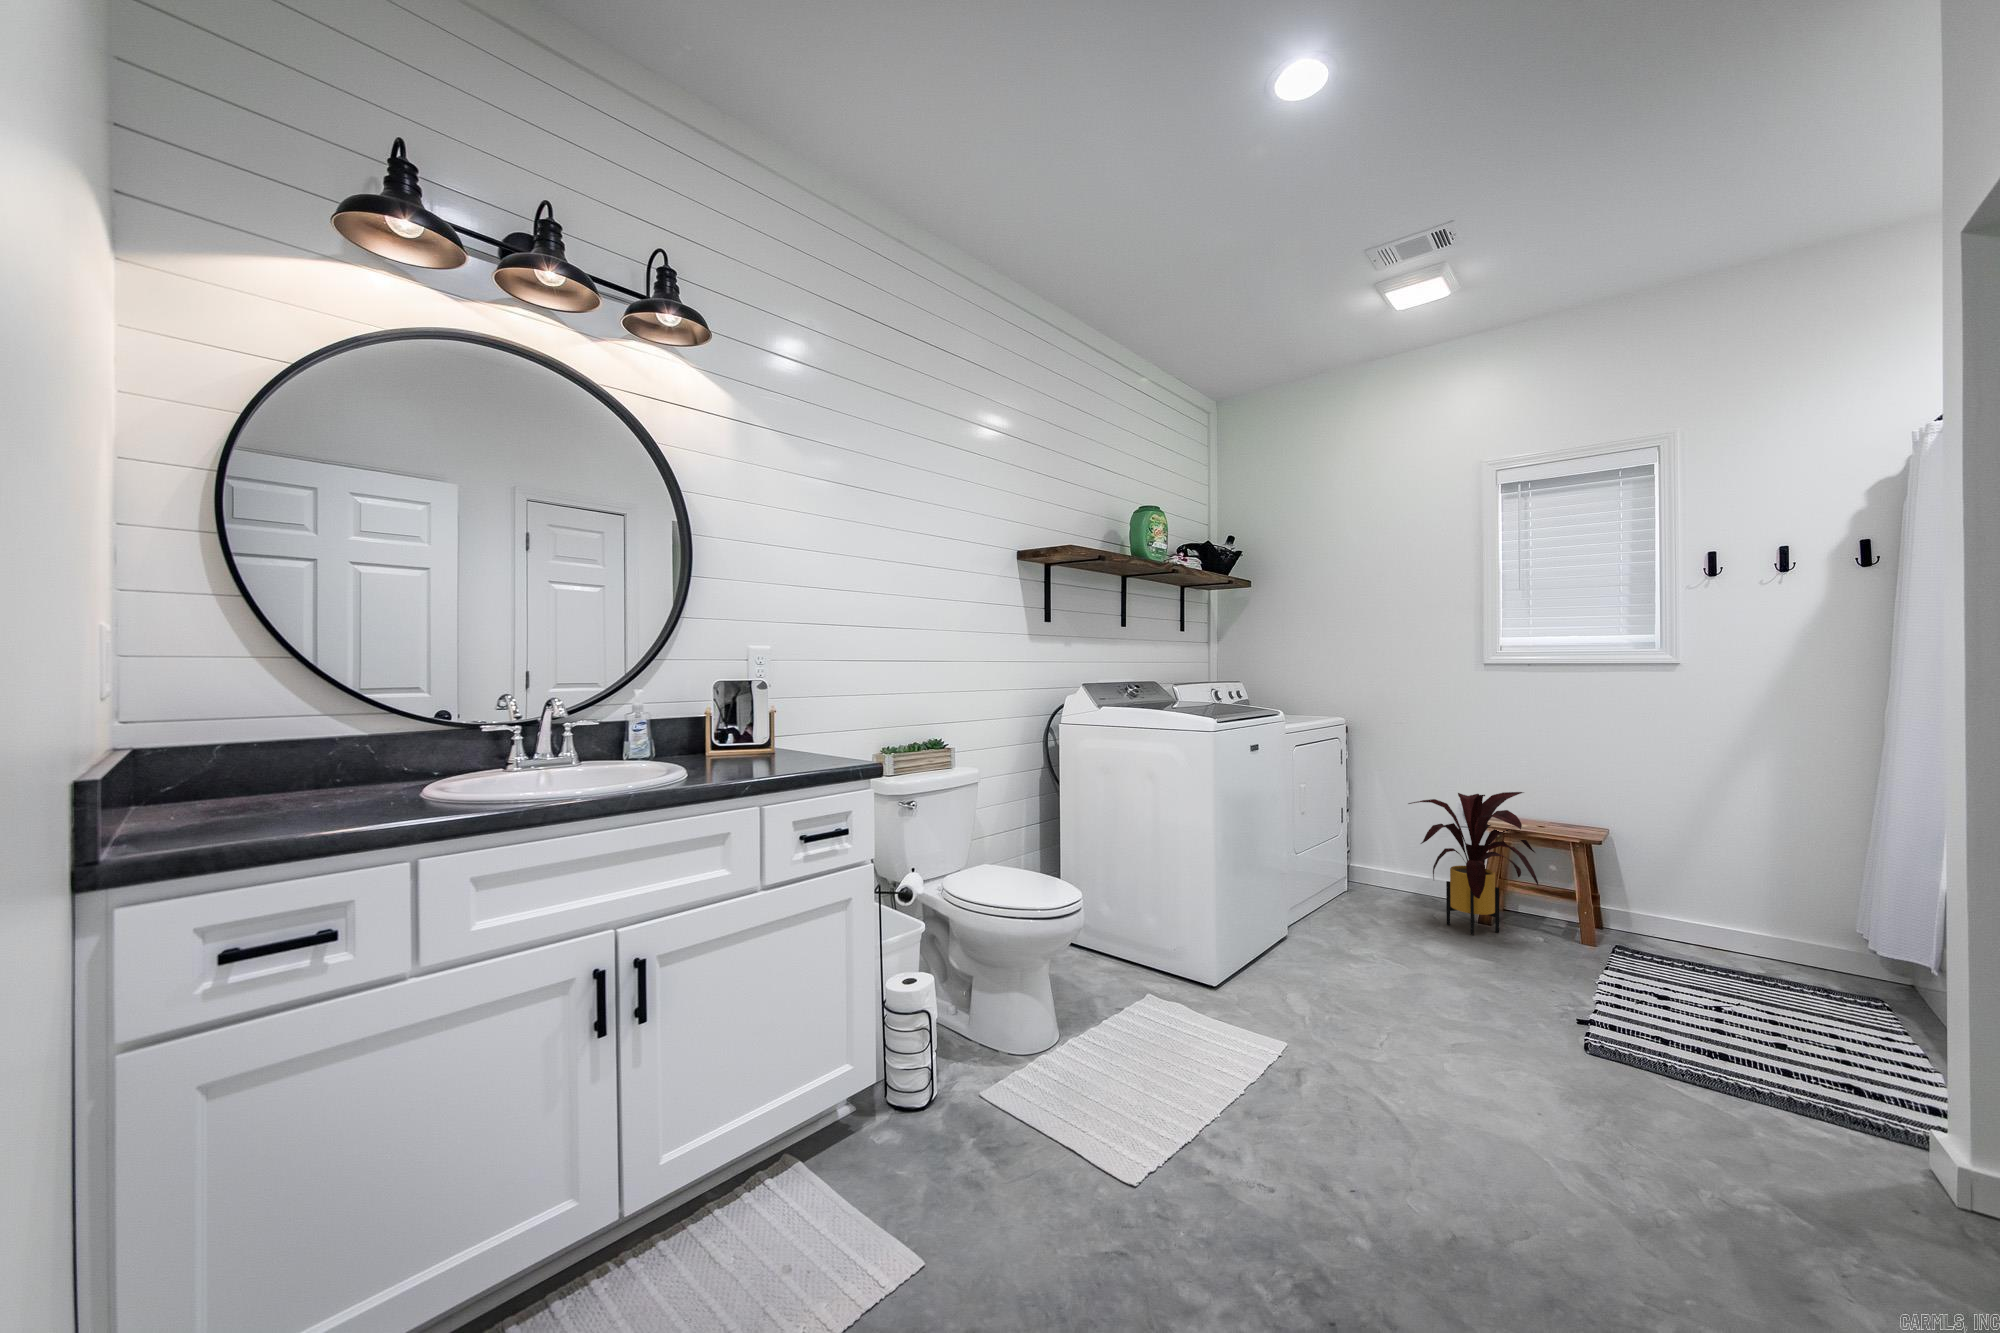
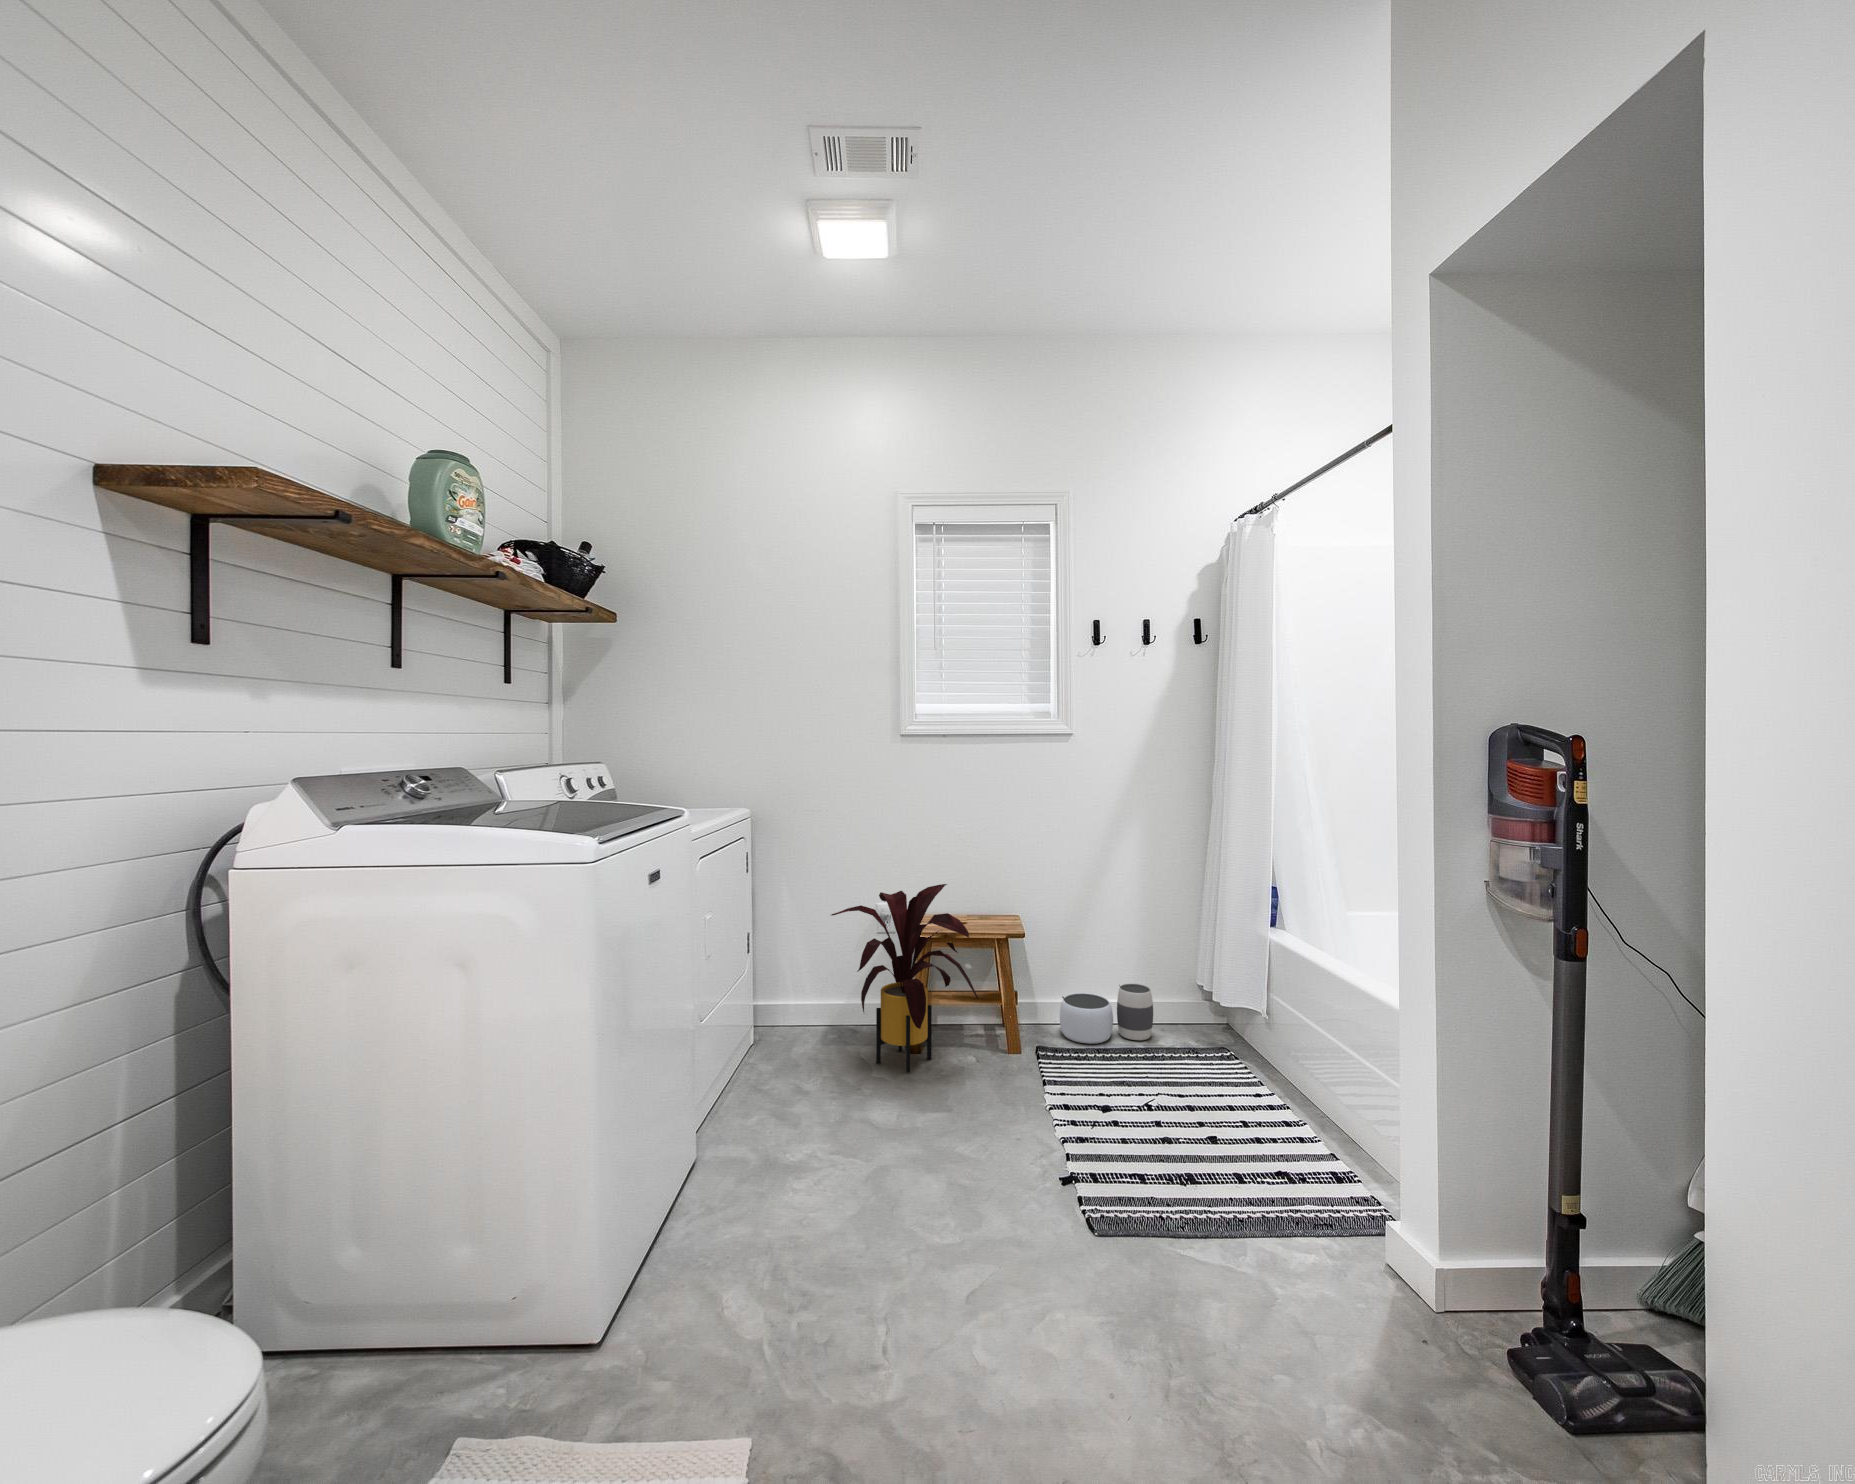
waste basket: none [1654,912,1779,970] -> present [1060,984,1153,1044]

